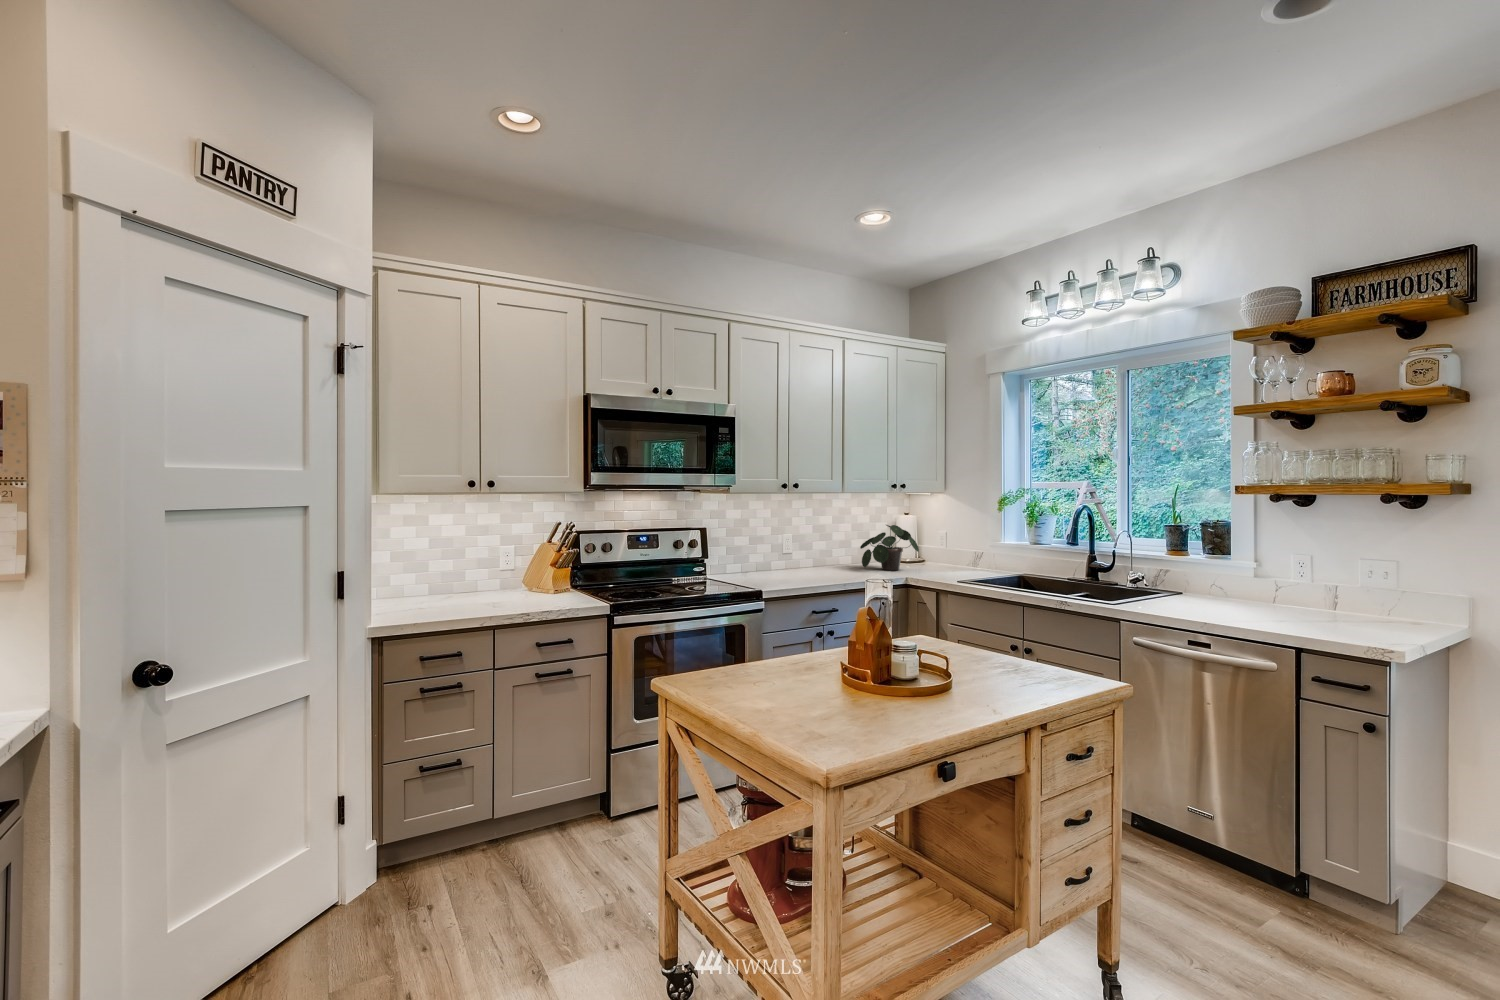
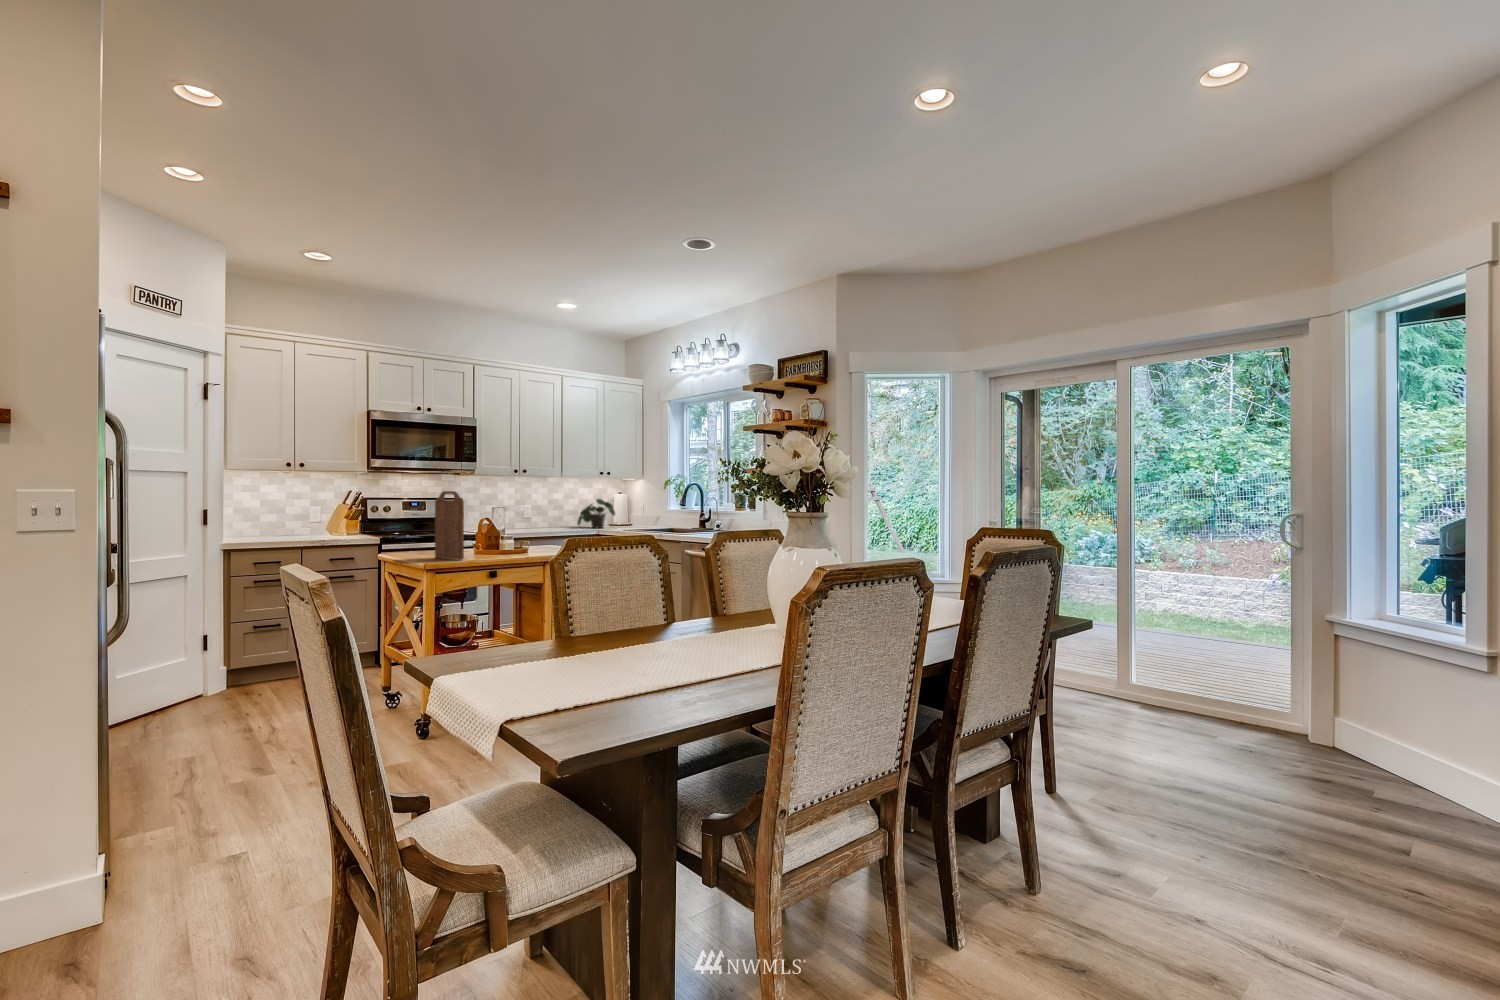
cutting board: none [796,560,879,729] -> present [435,491,464,560]

